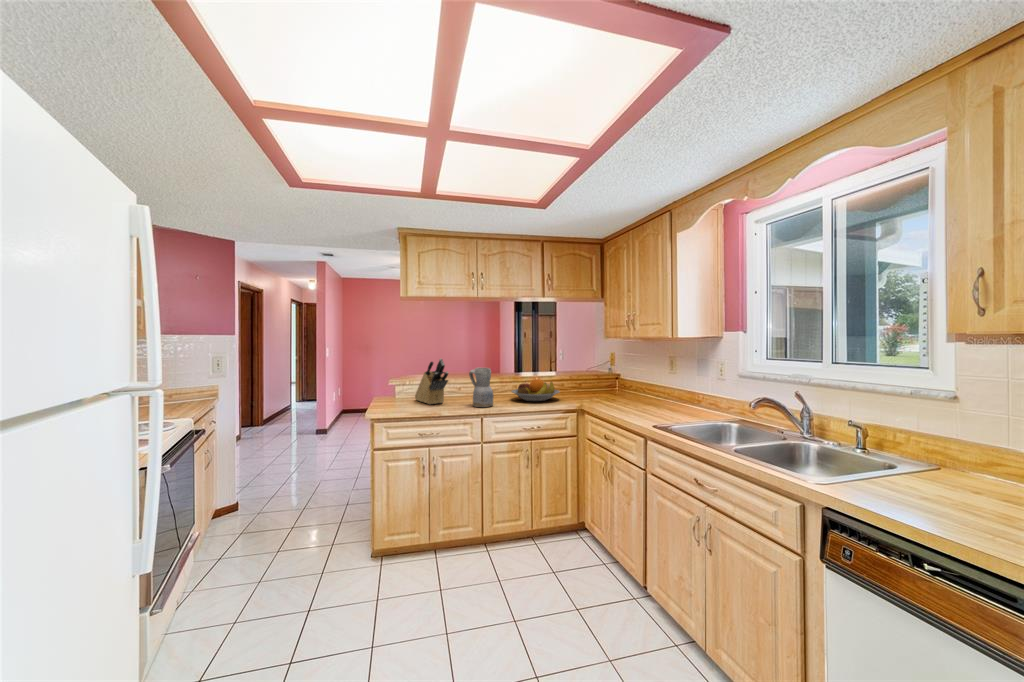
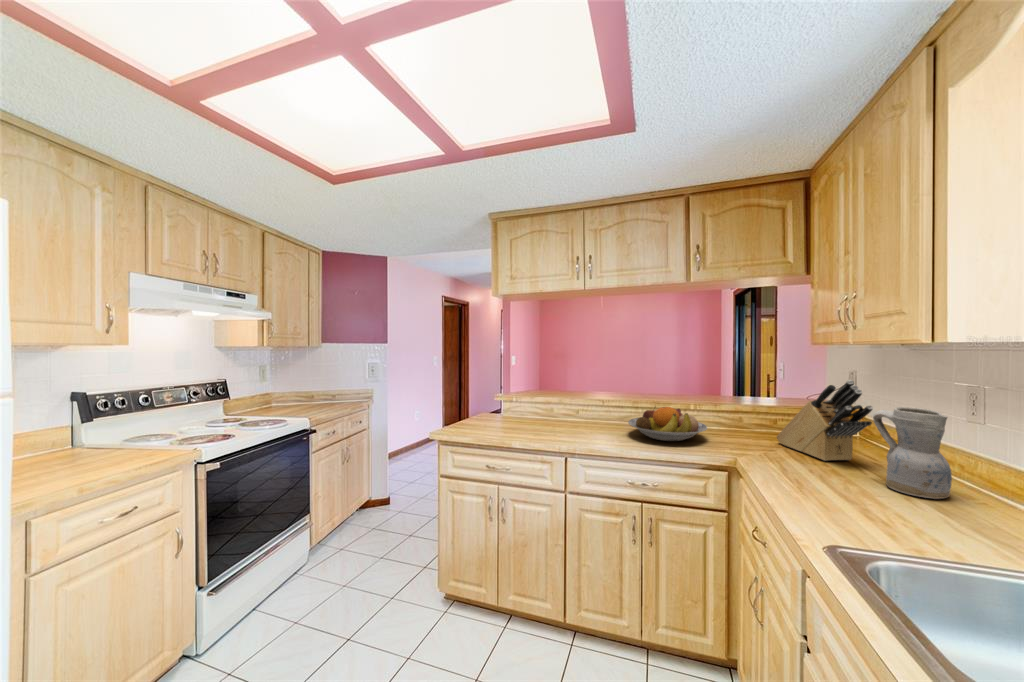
knife block: present [415,359,448,404] -> present [777,380,873,461]
ceramic pitcher: present [469,368,494,407] -> present [873,407,952,499]

